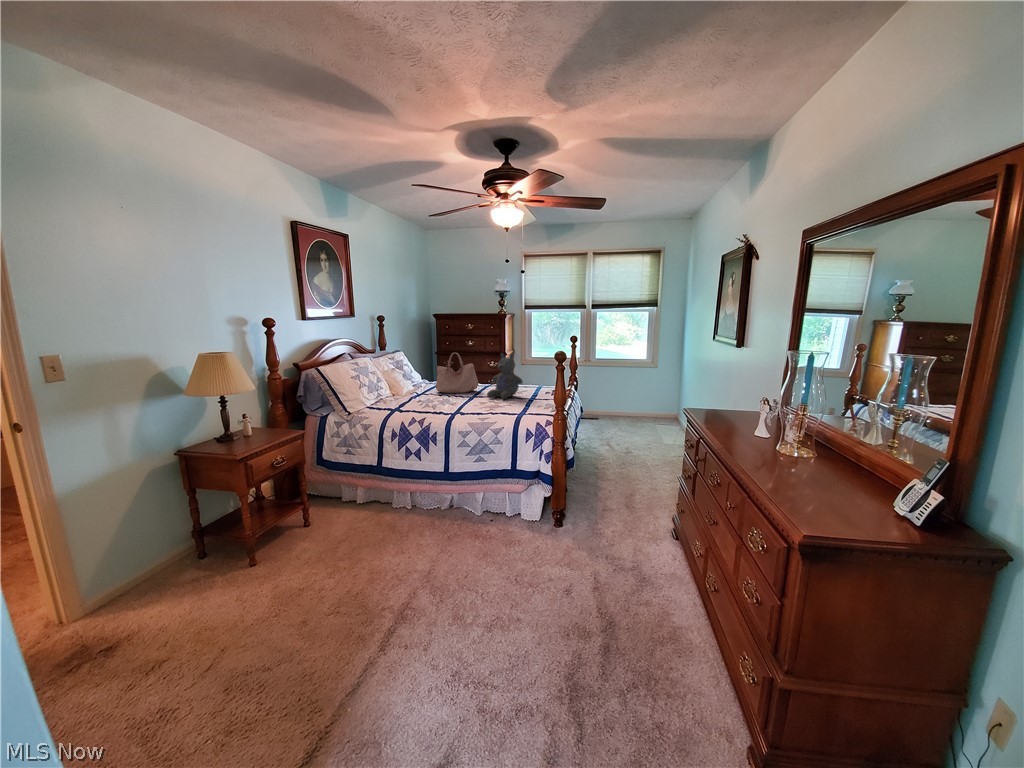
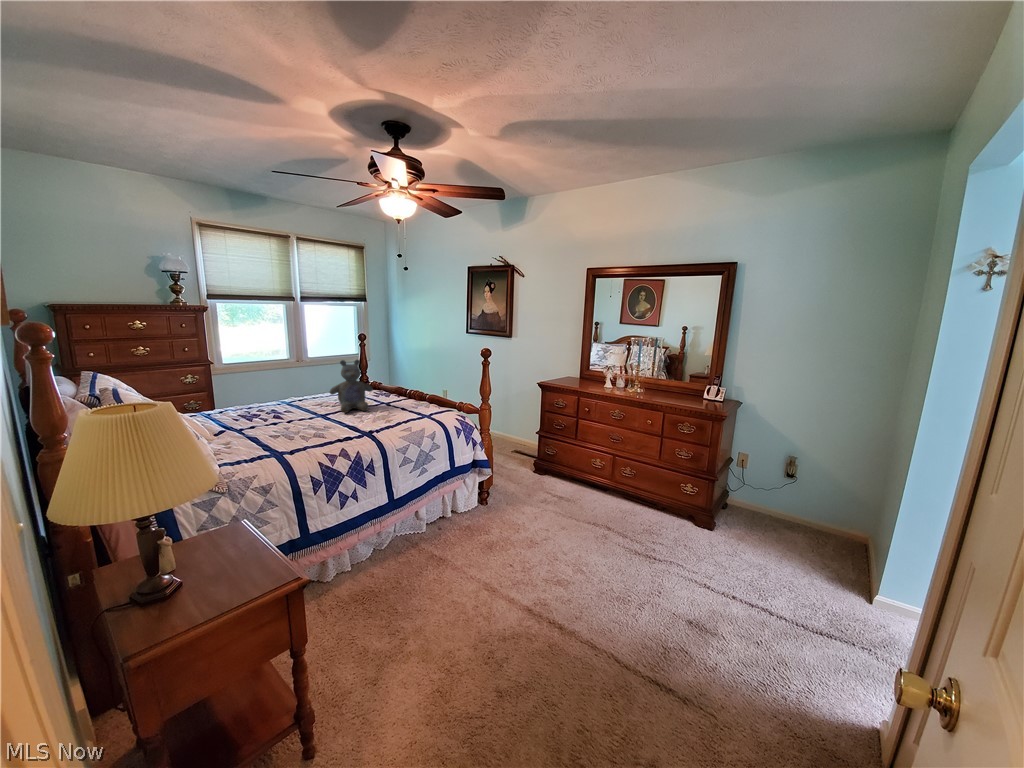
handbag: present [436,352,478,393] -> none [232,366,296,424]

